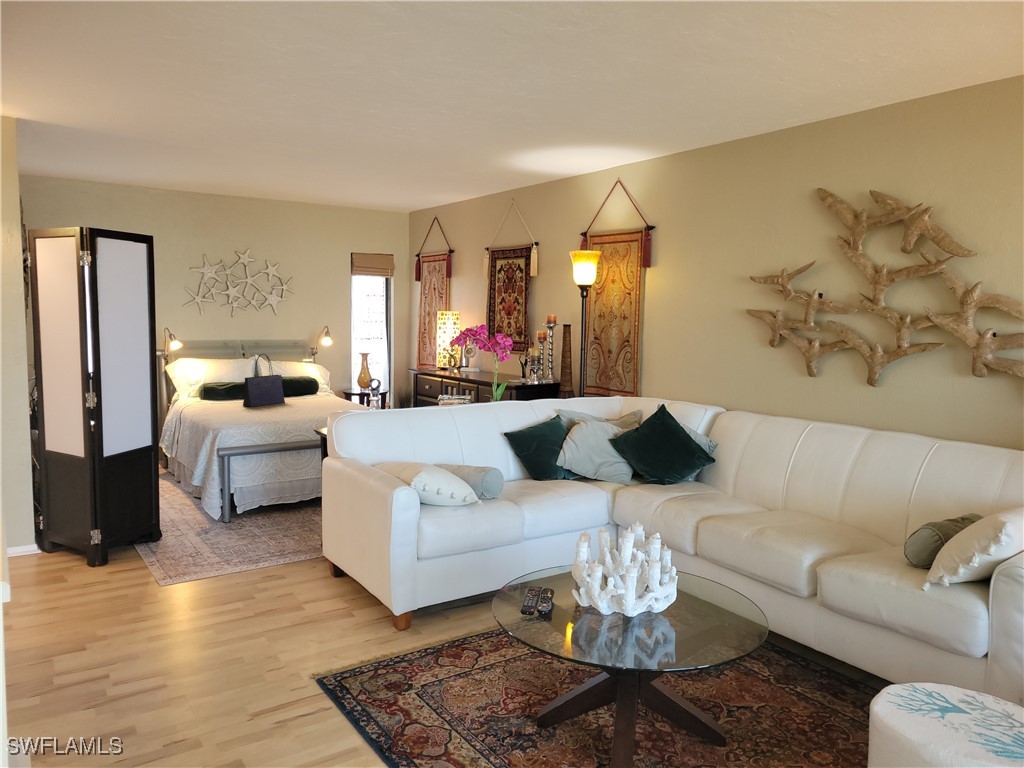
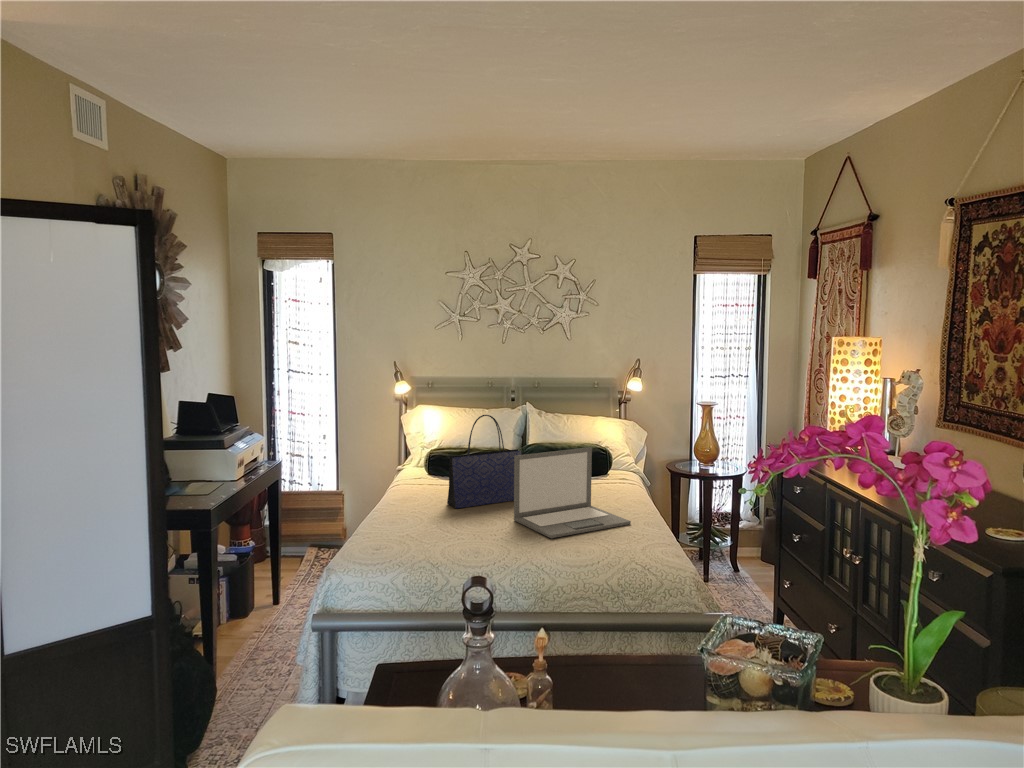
laptop: none [291,369,353,411] -> present [514,447,631,538]

